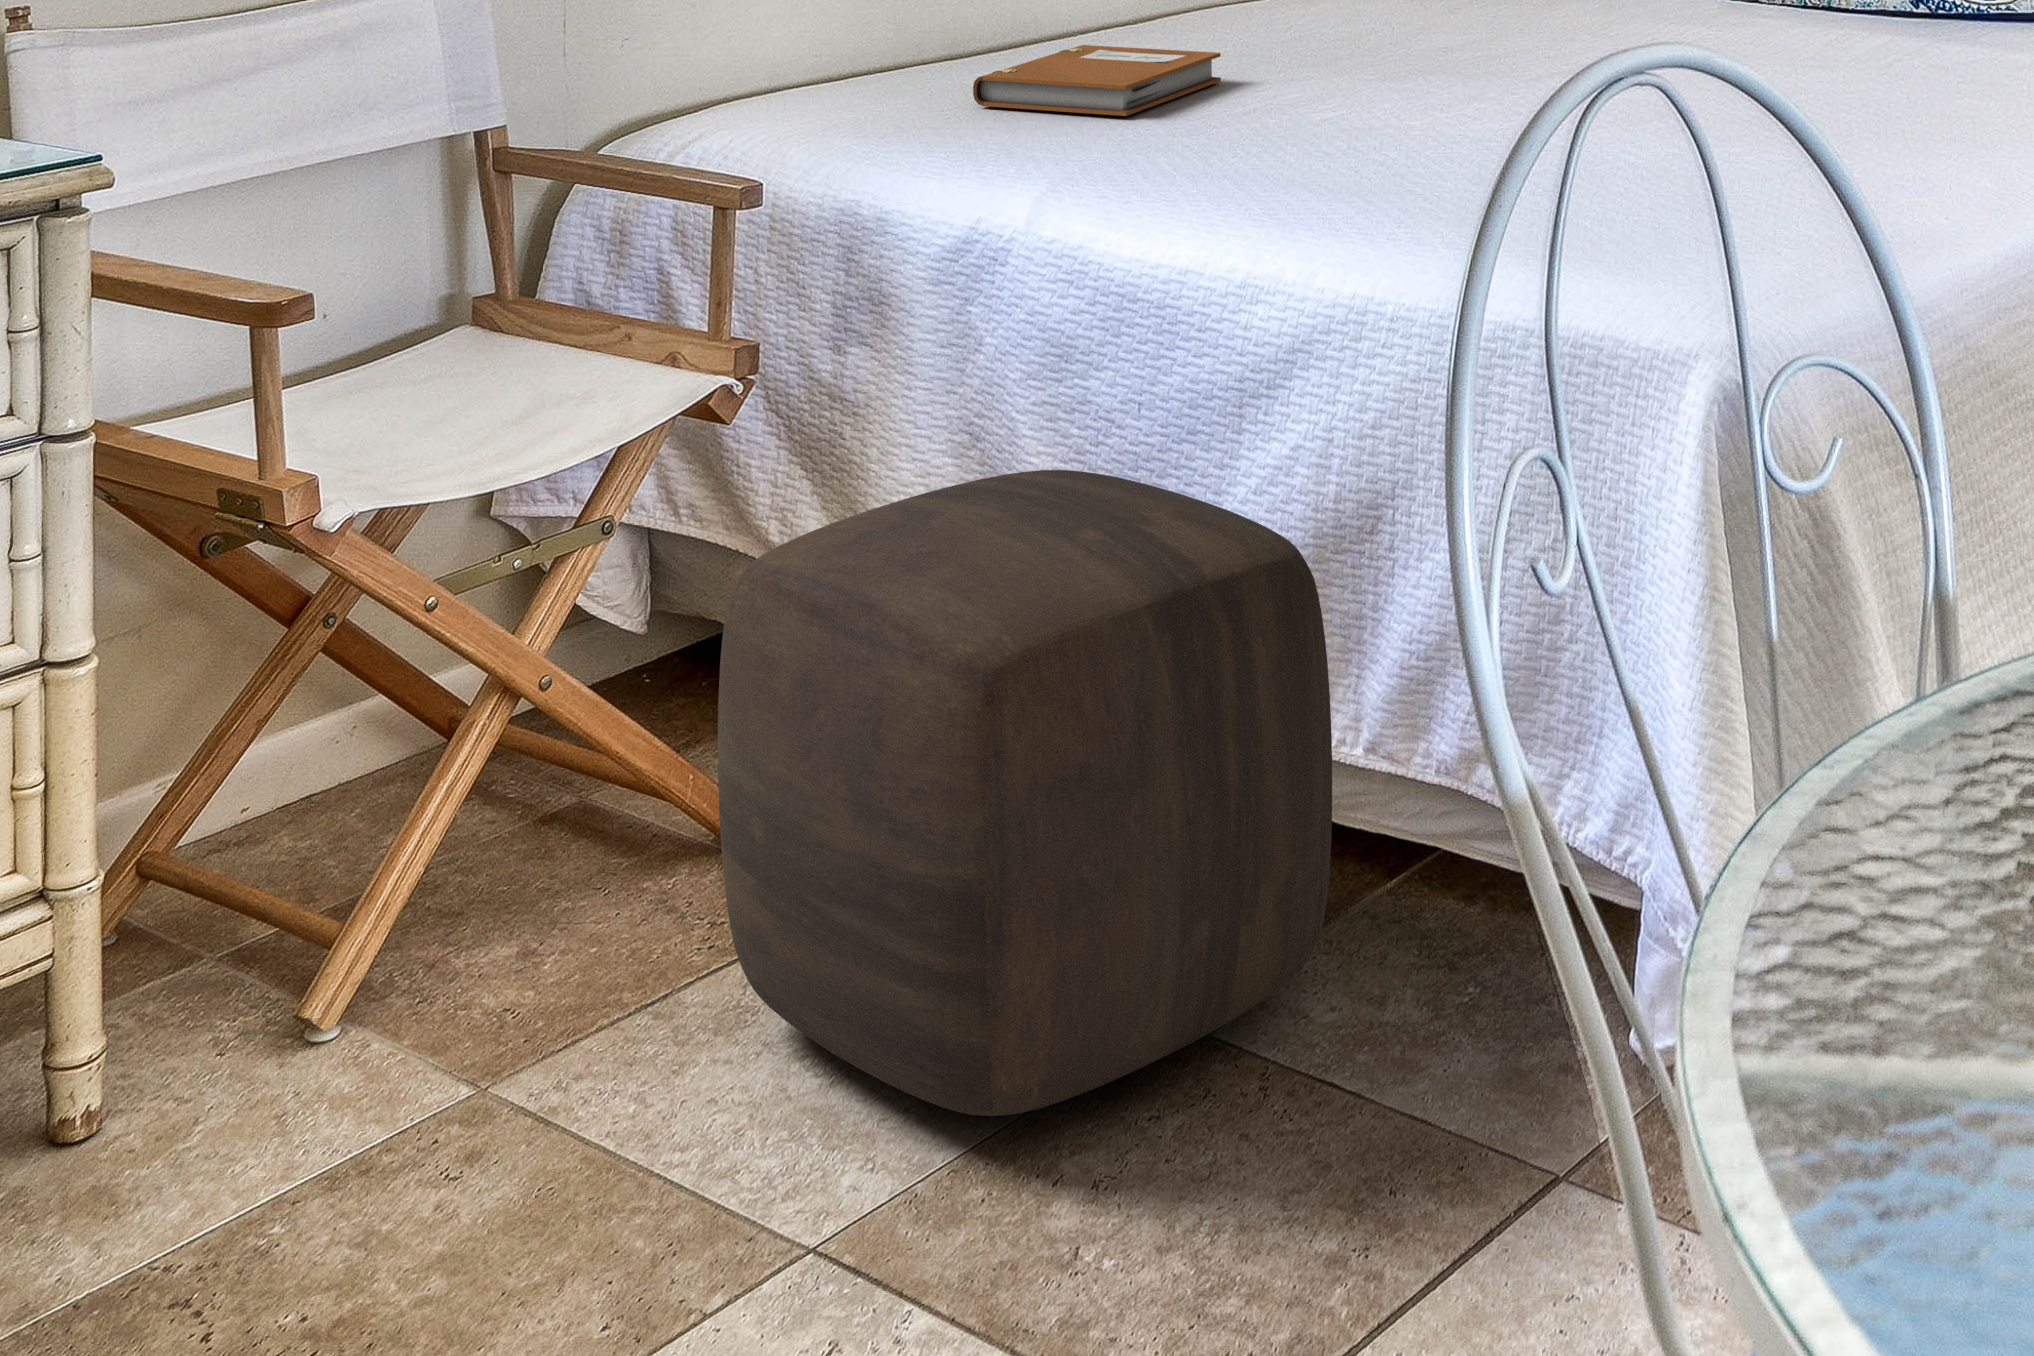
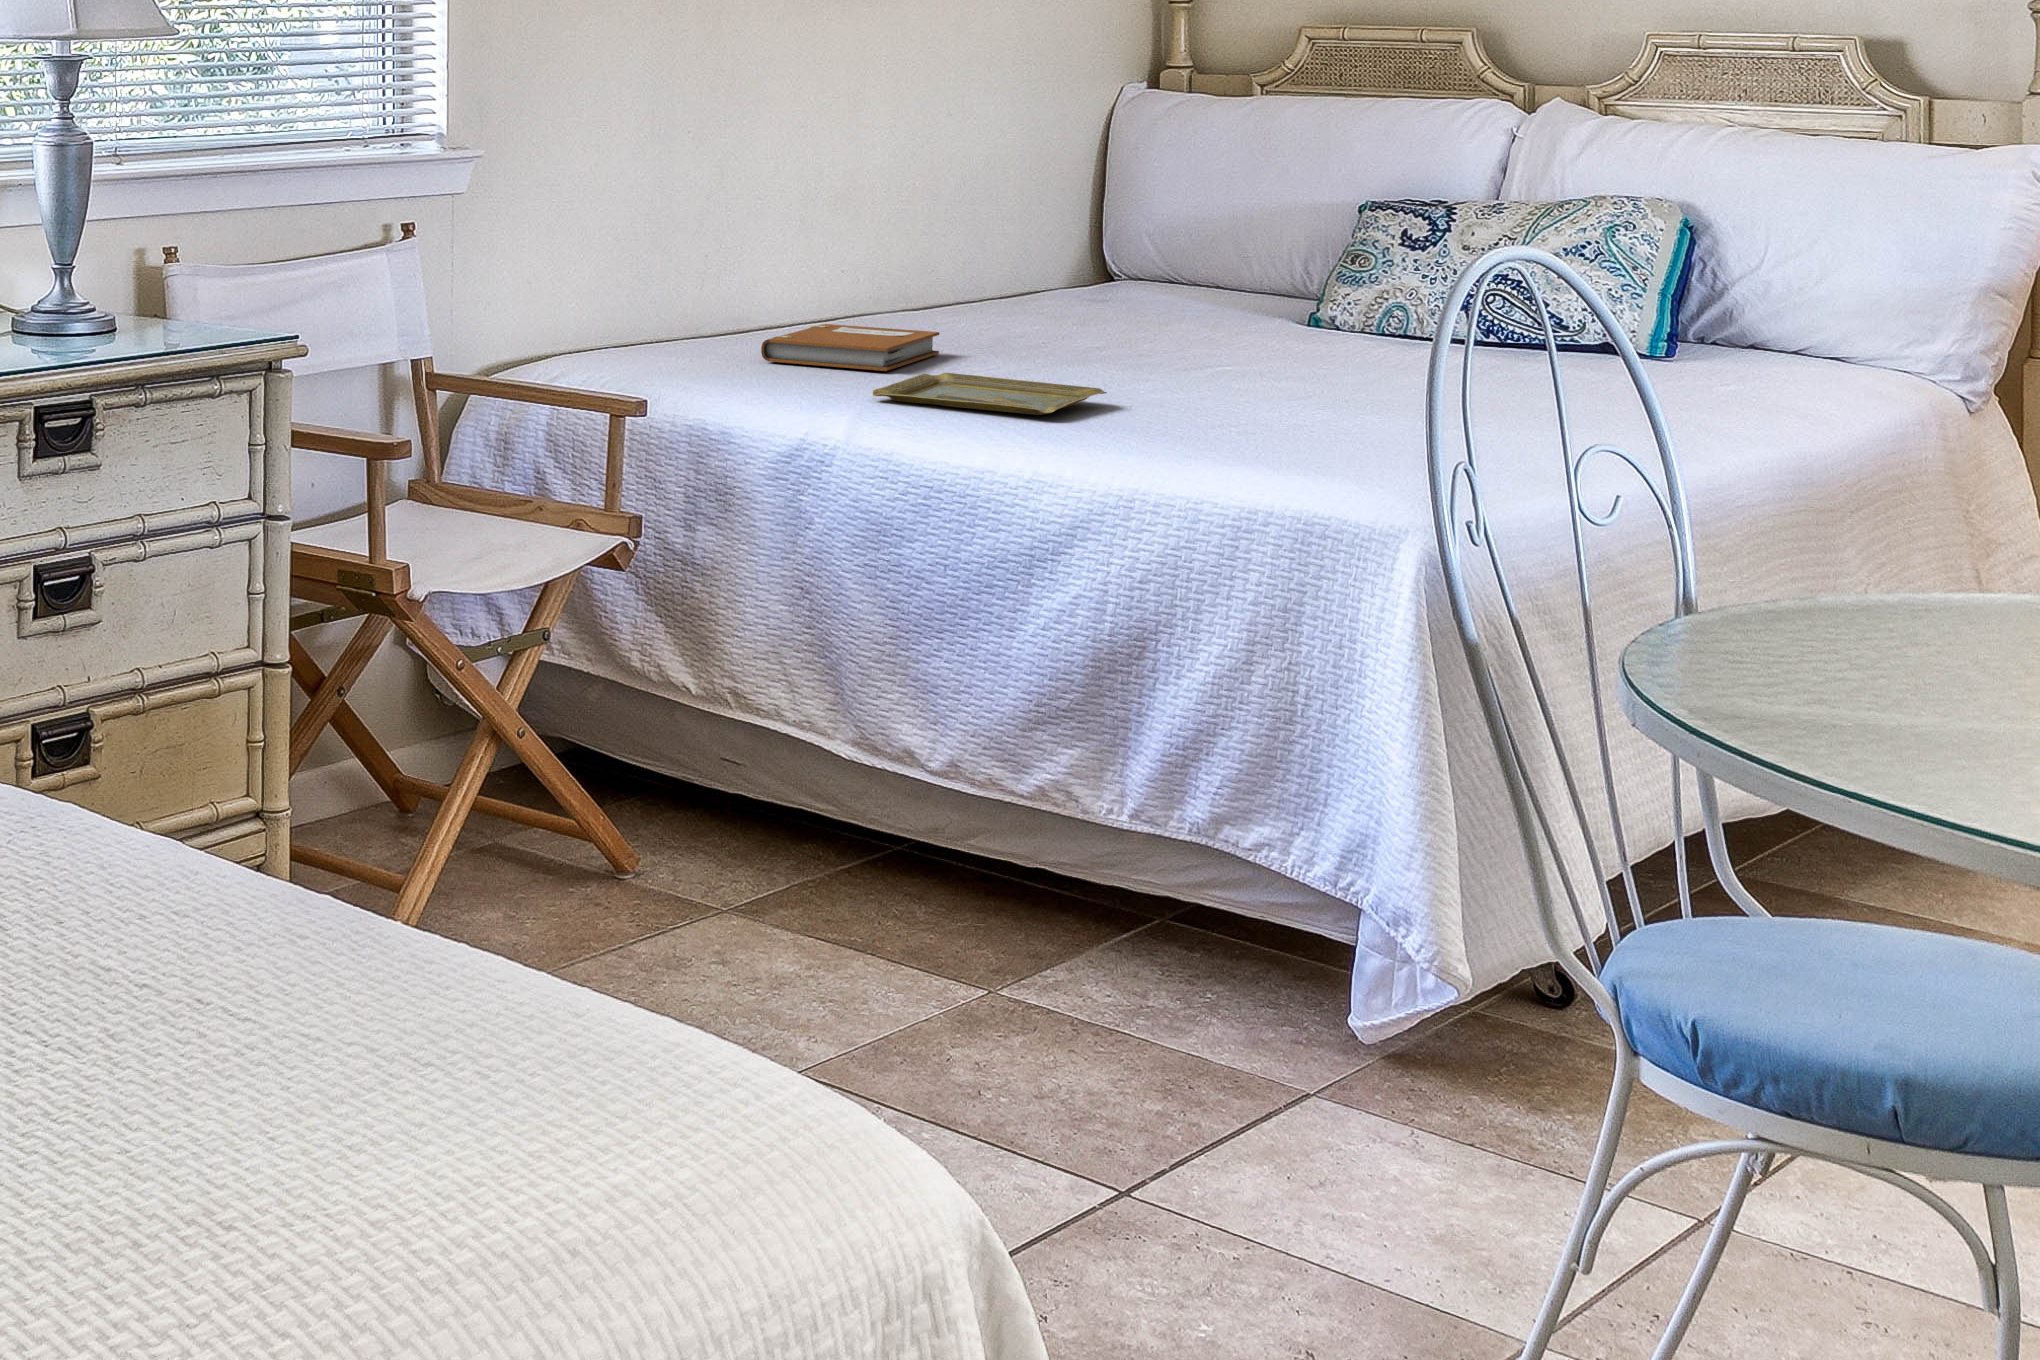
tray: none [1068,120,1378,186] -> present [873,373,1107,415]
ottoman: present [718,470,1332,1116] -> none [683,601,1117,997]

